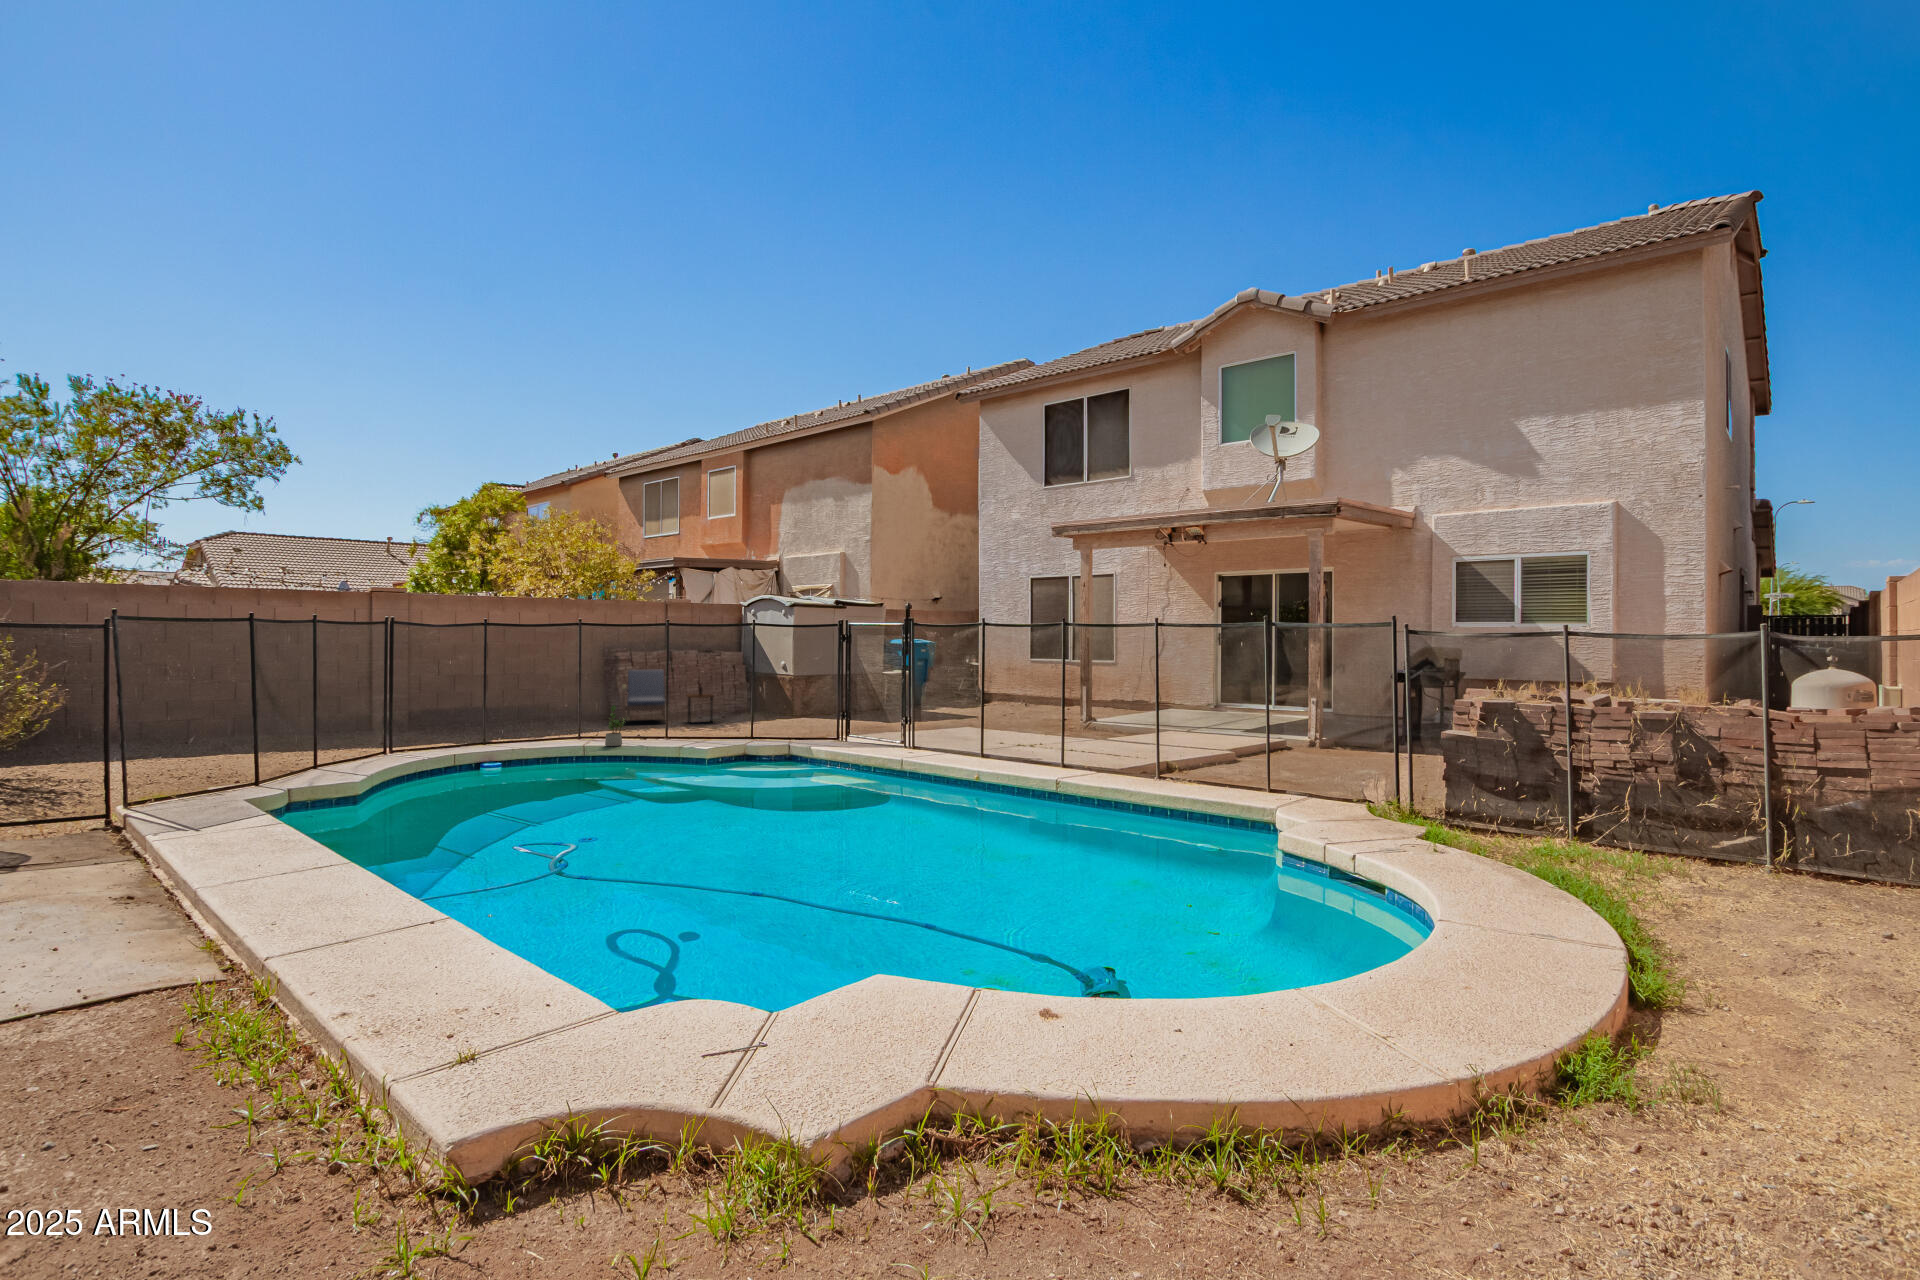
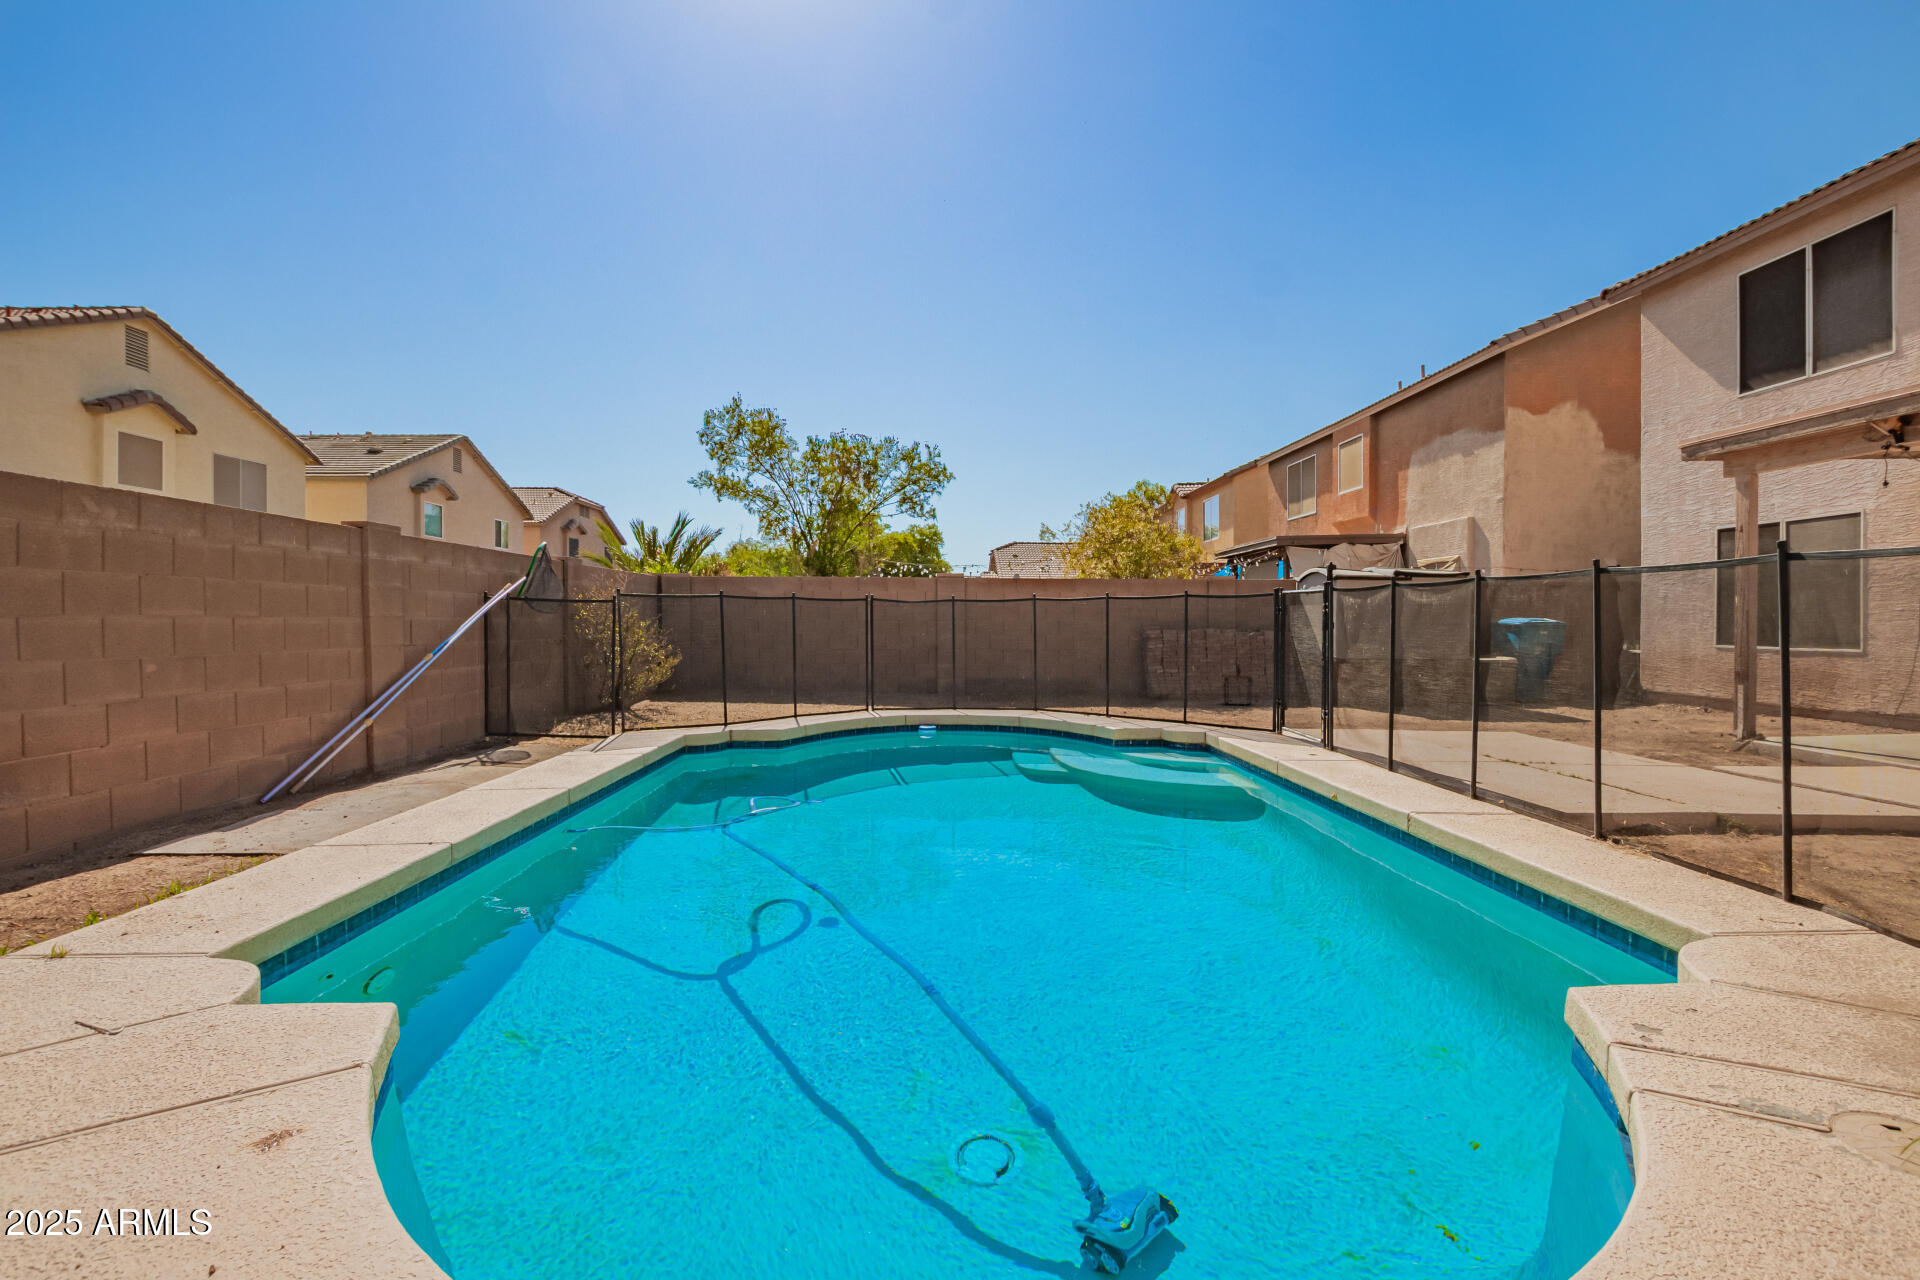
lounge chair: present [622,670,665,719] -> none [1163,649,1214,703]
potted plant: present [605,705,626,746] -> none [1095,679,1115,717]

